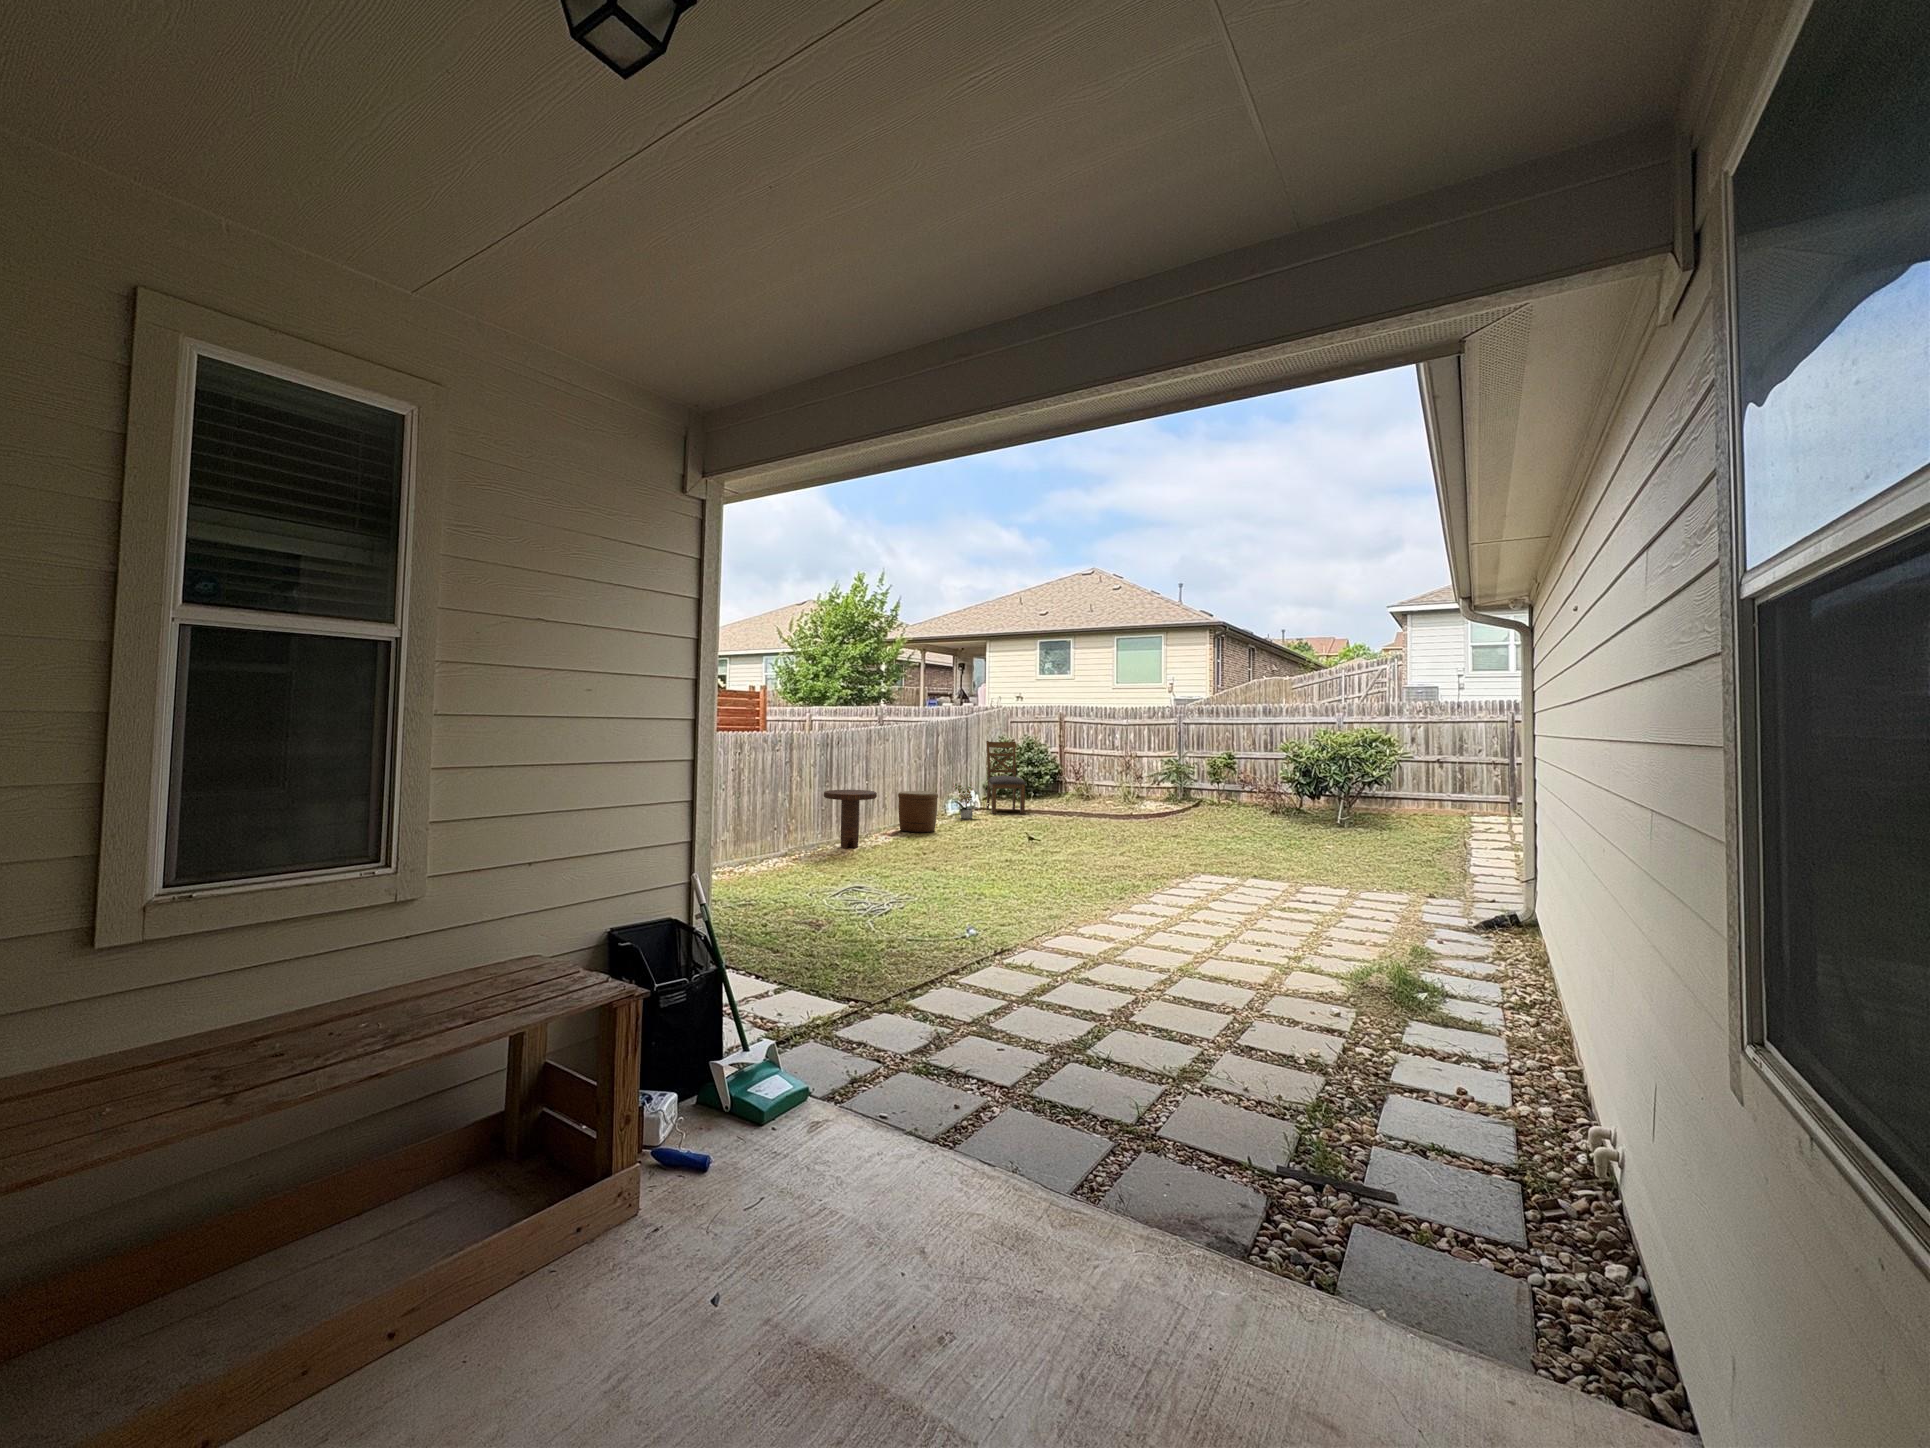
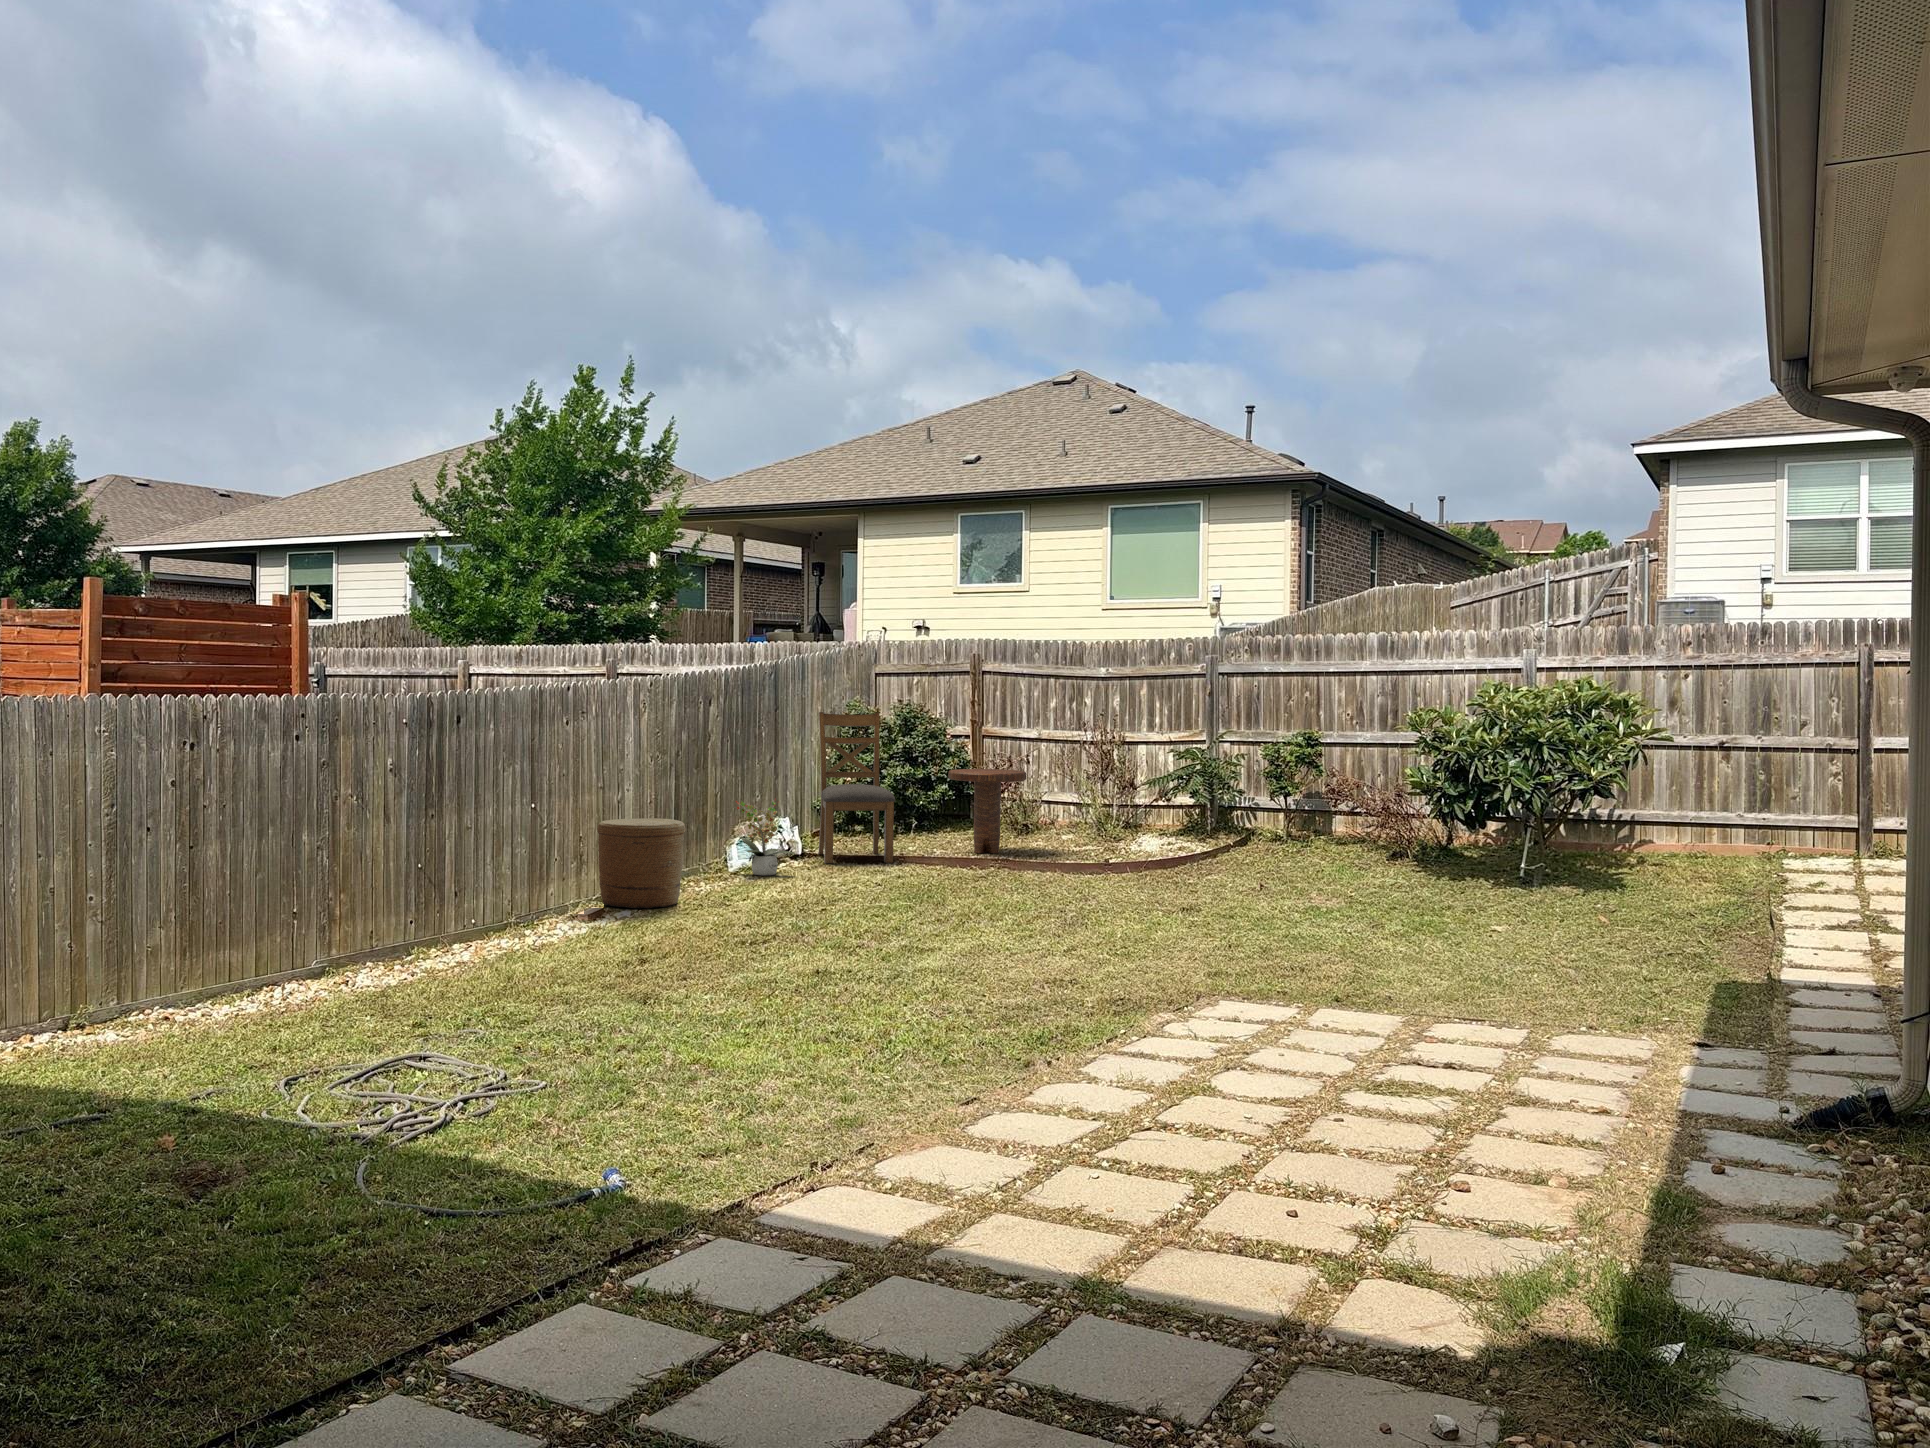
side table: present [824,790,877,848] -> present [948,769,1026,854]

